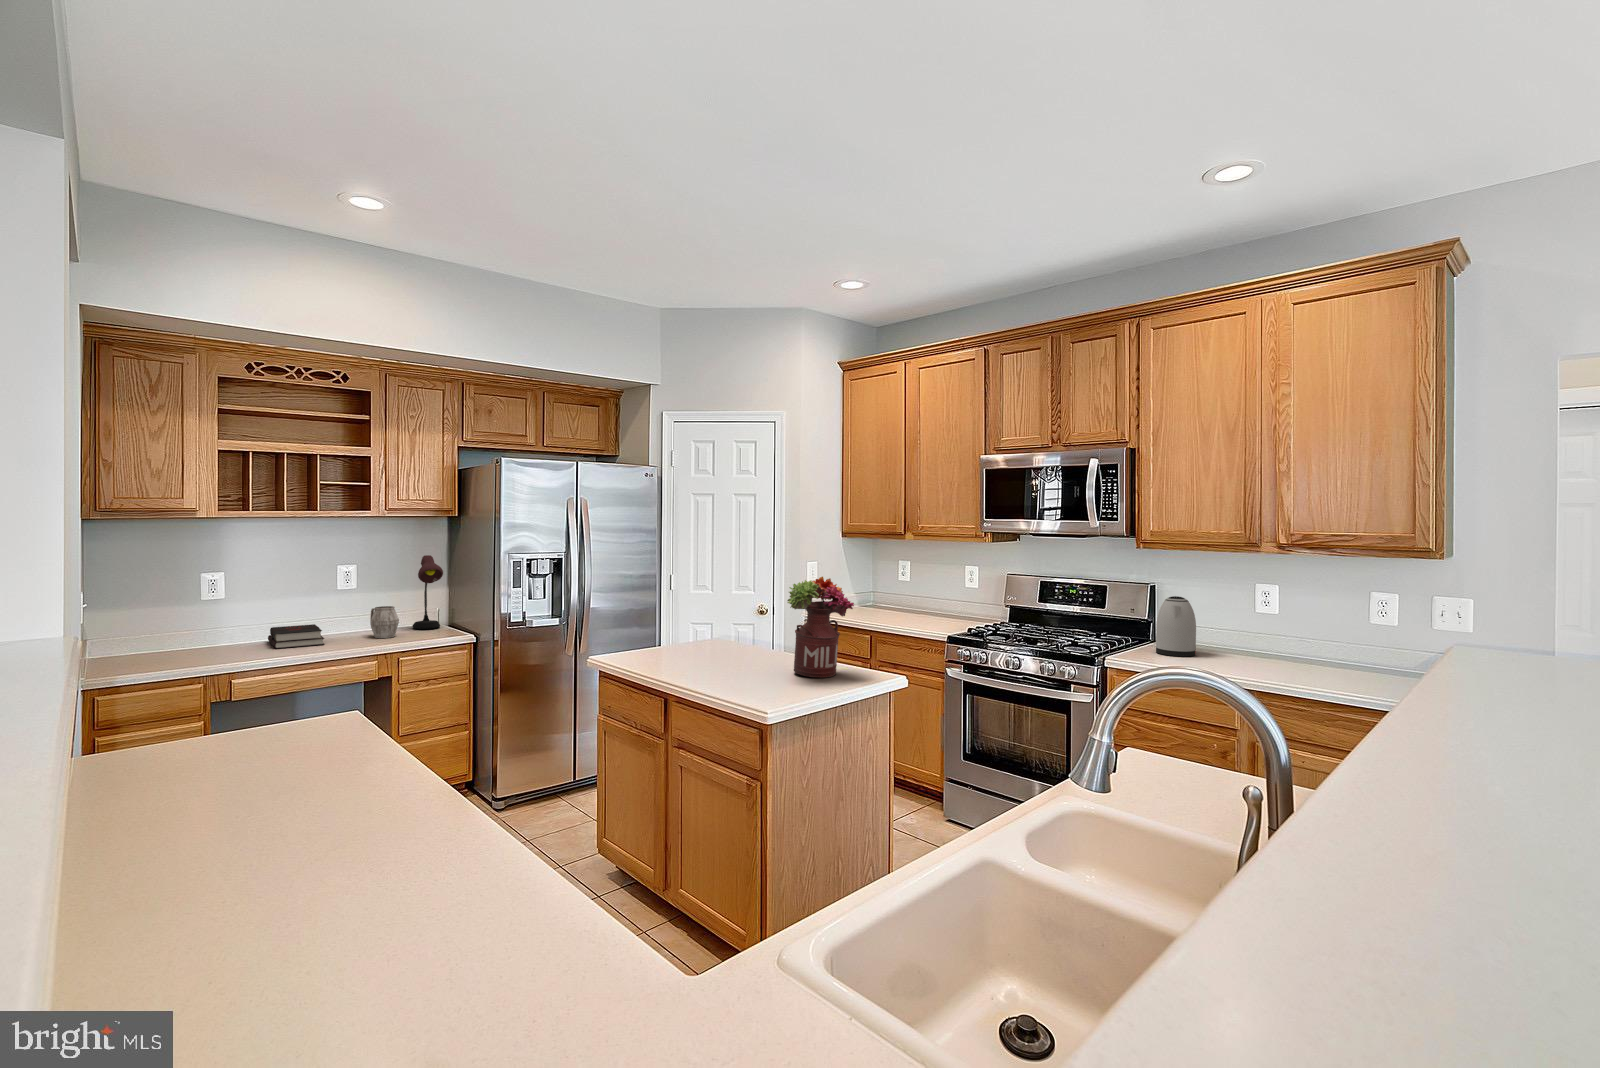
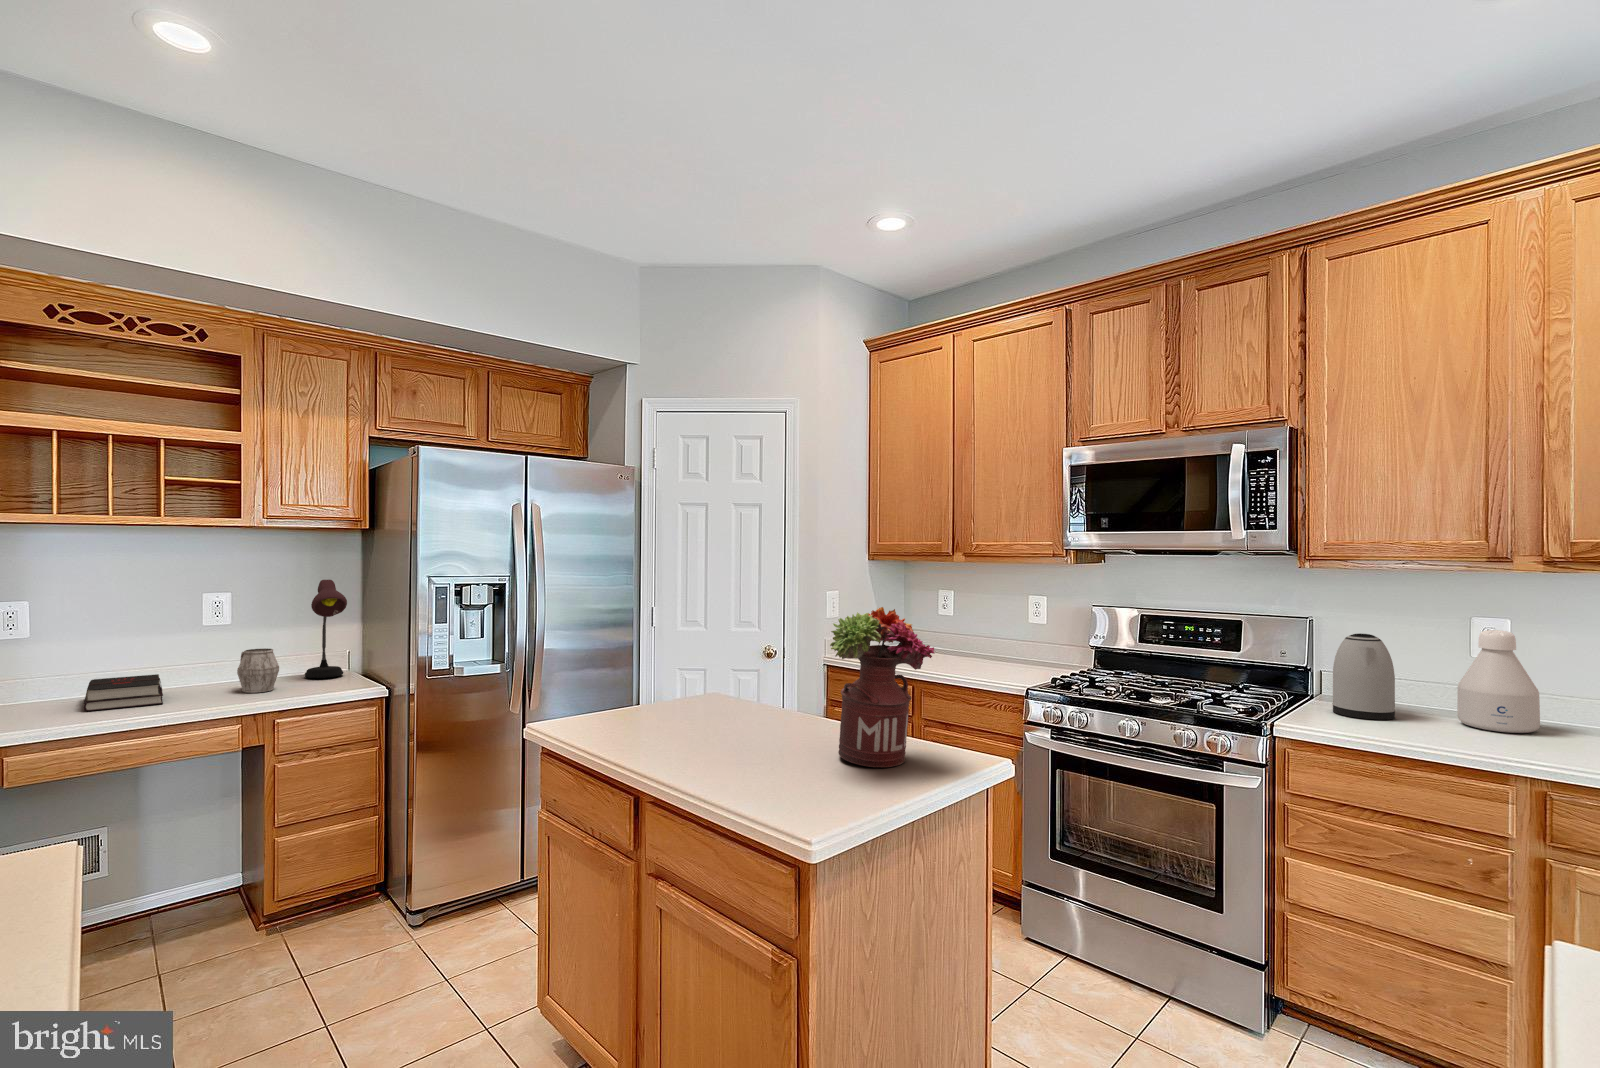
bottle: none [1235,594,1285,664] -> present [1457,630,1540,733]

